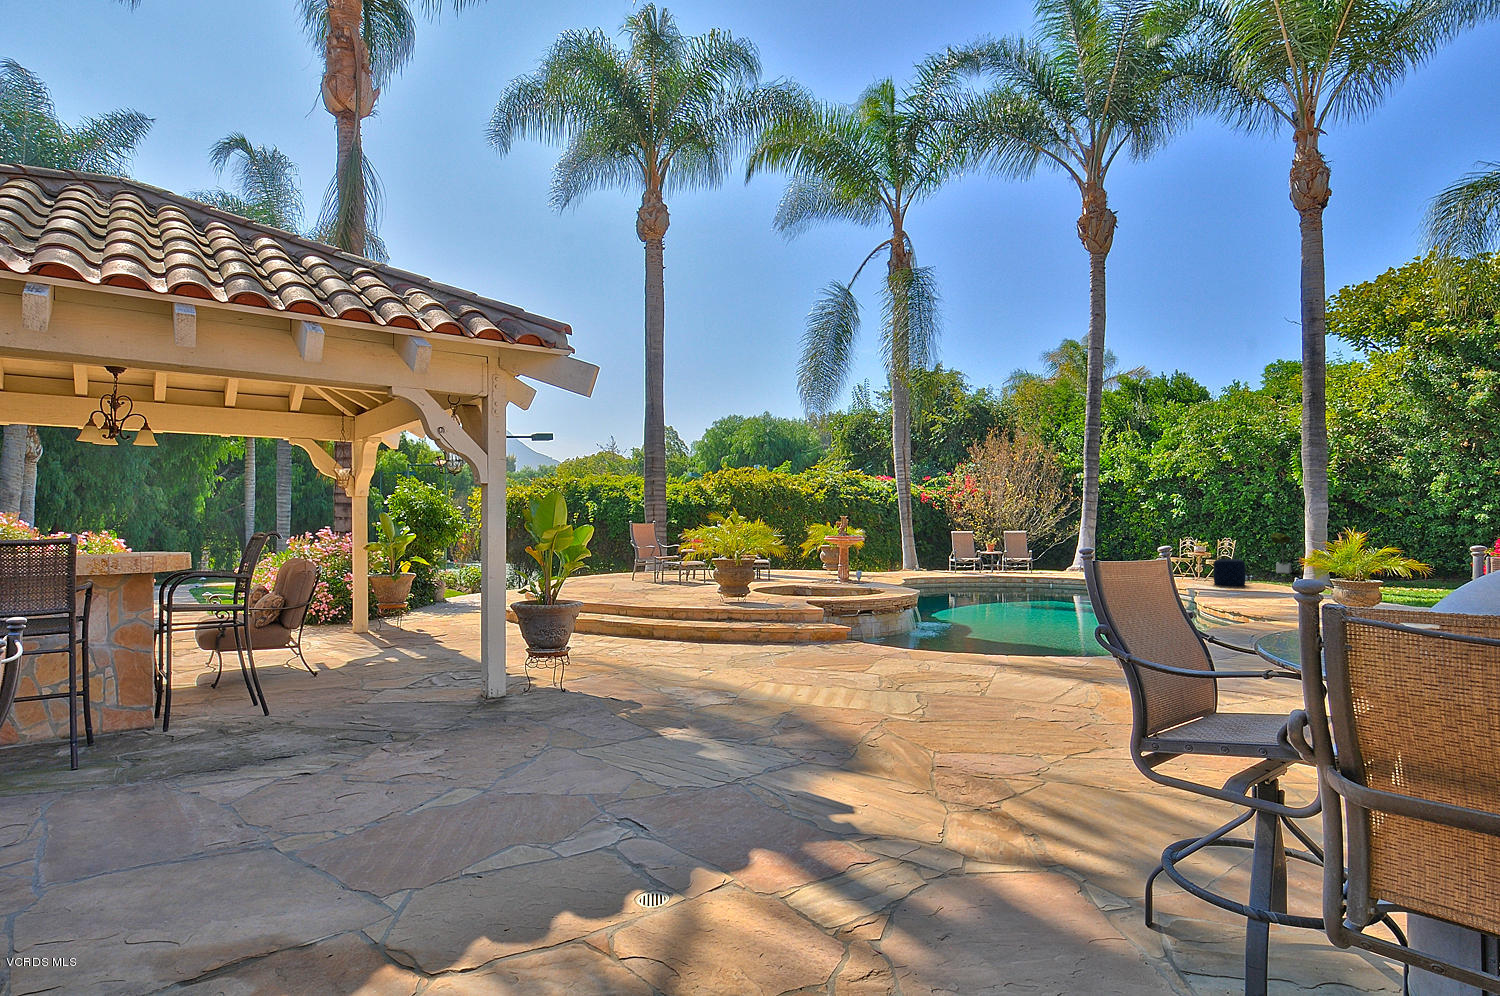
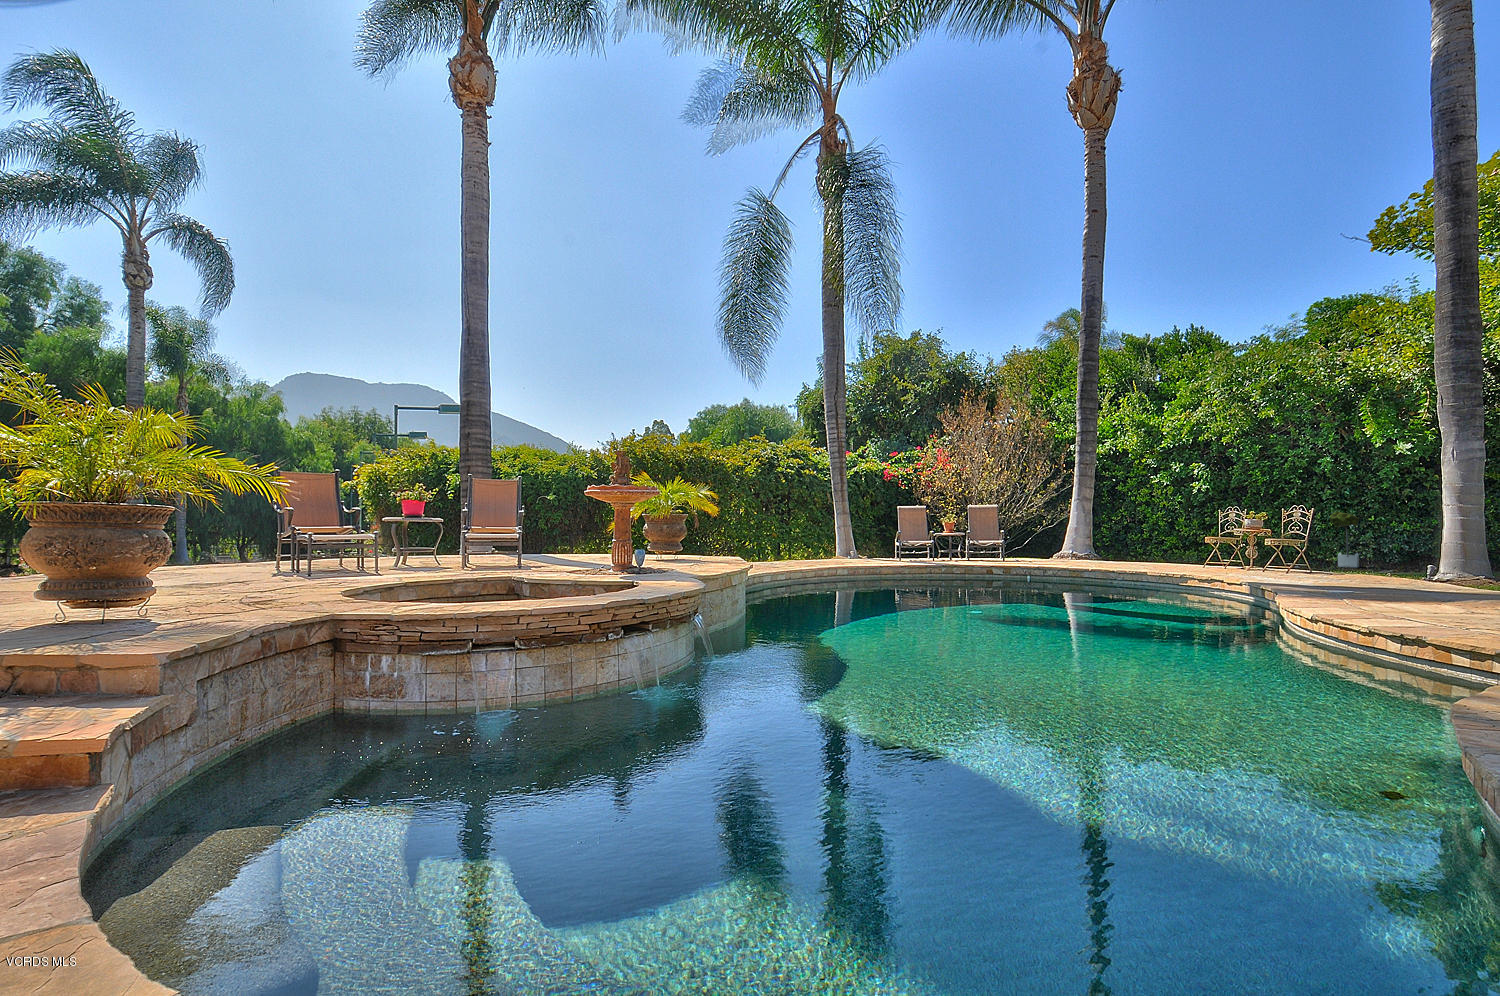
pouf: present [1214,559,1245,586] -> none [1257,542,1305,580]

